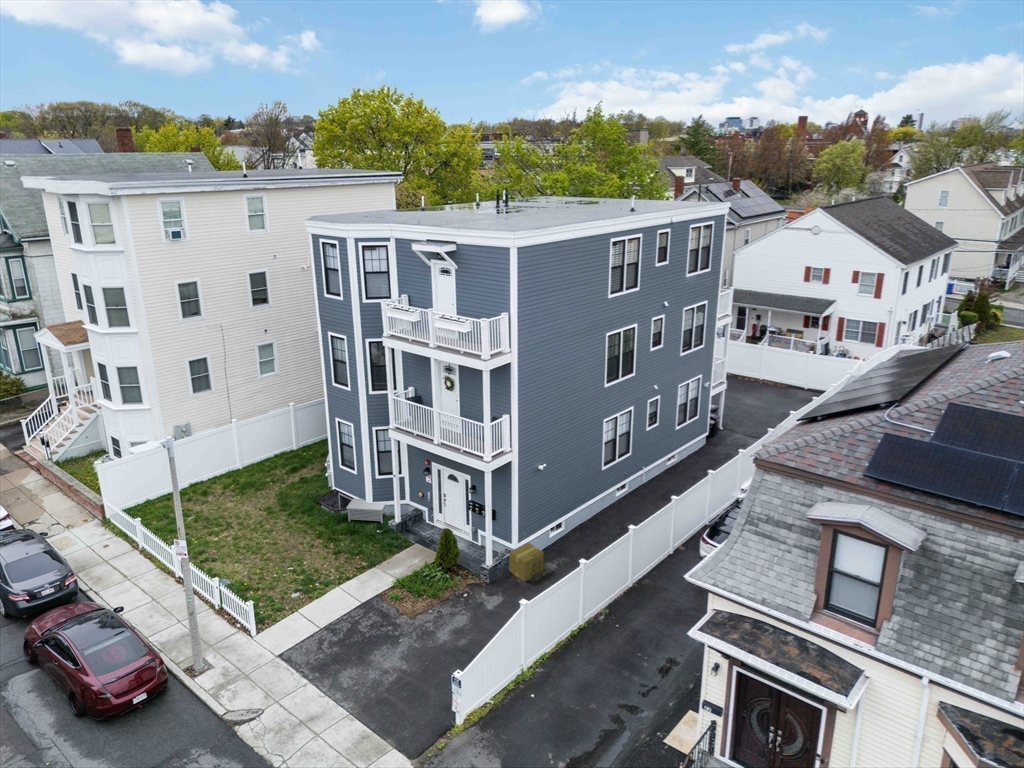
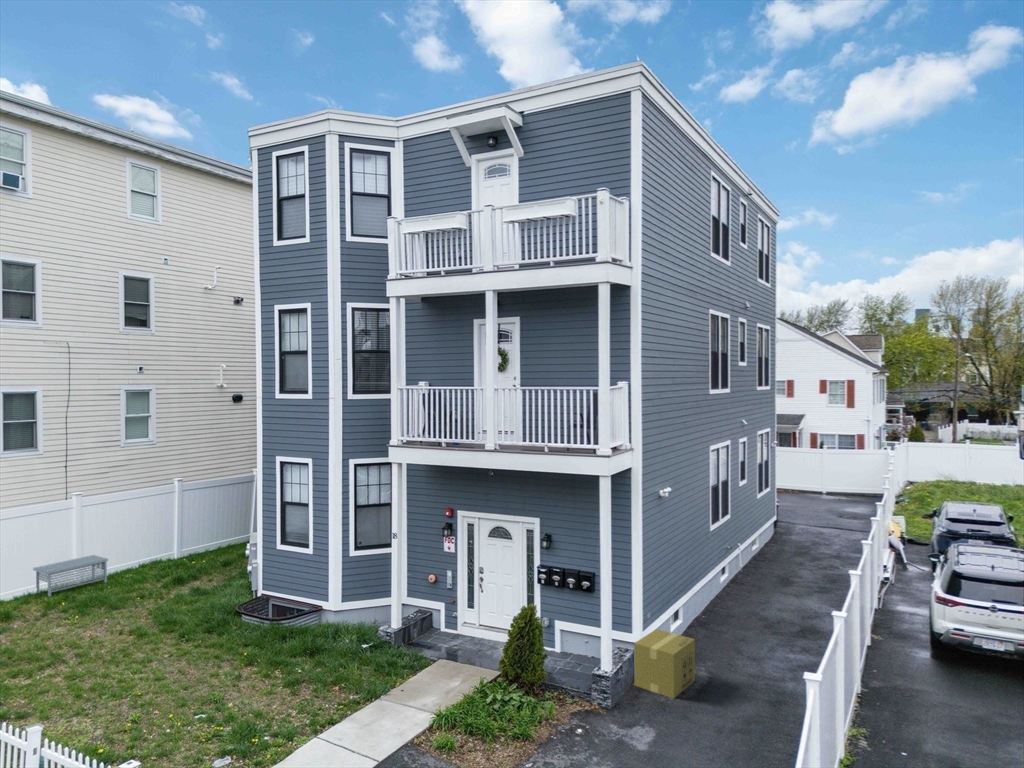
storage bench: present [346,498,387,523] -> present [33,555,108,597]

